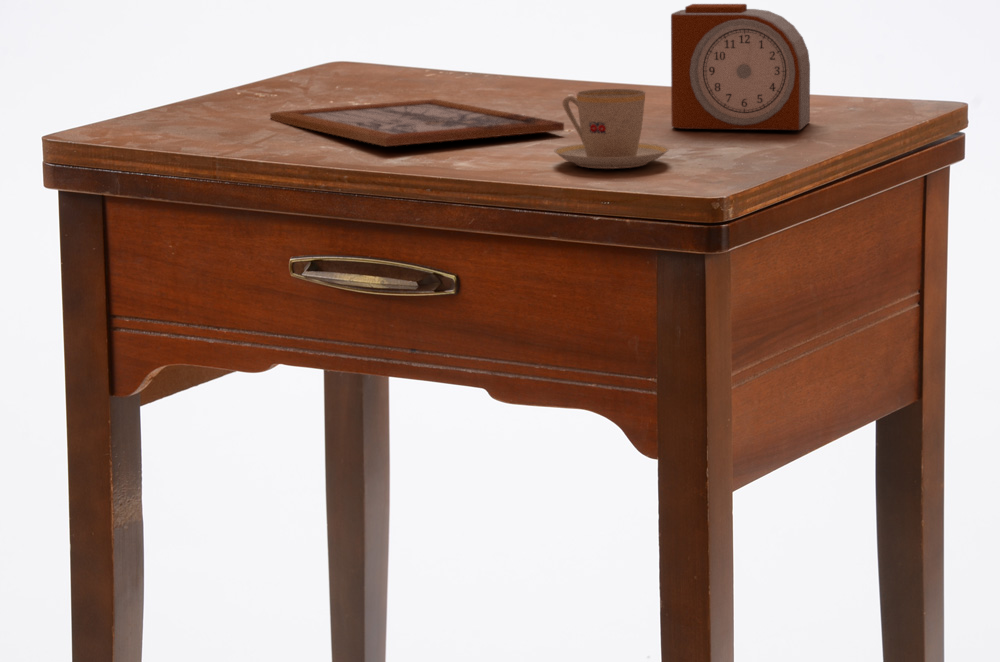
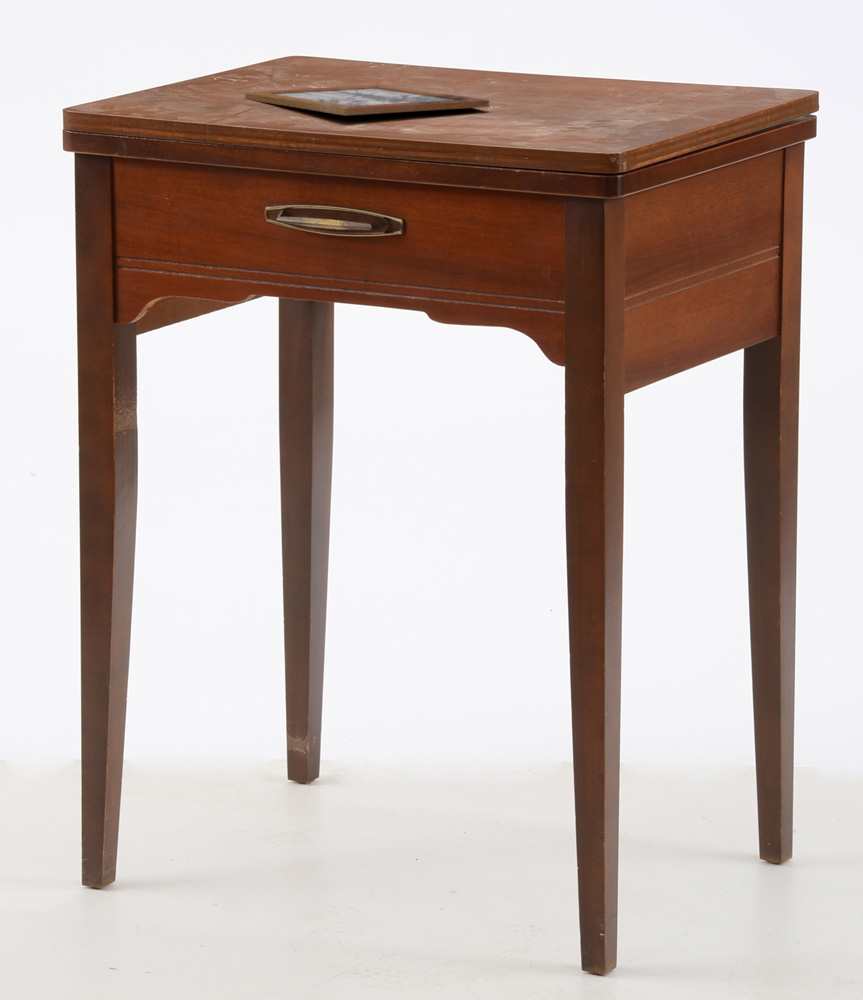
alarm clock: present [671,4,810,130] -> none [577,4,691,108]
teacup: present [554,89,669,169] -> none [483,69,576,133]

